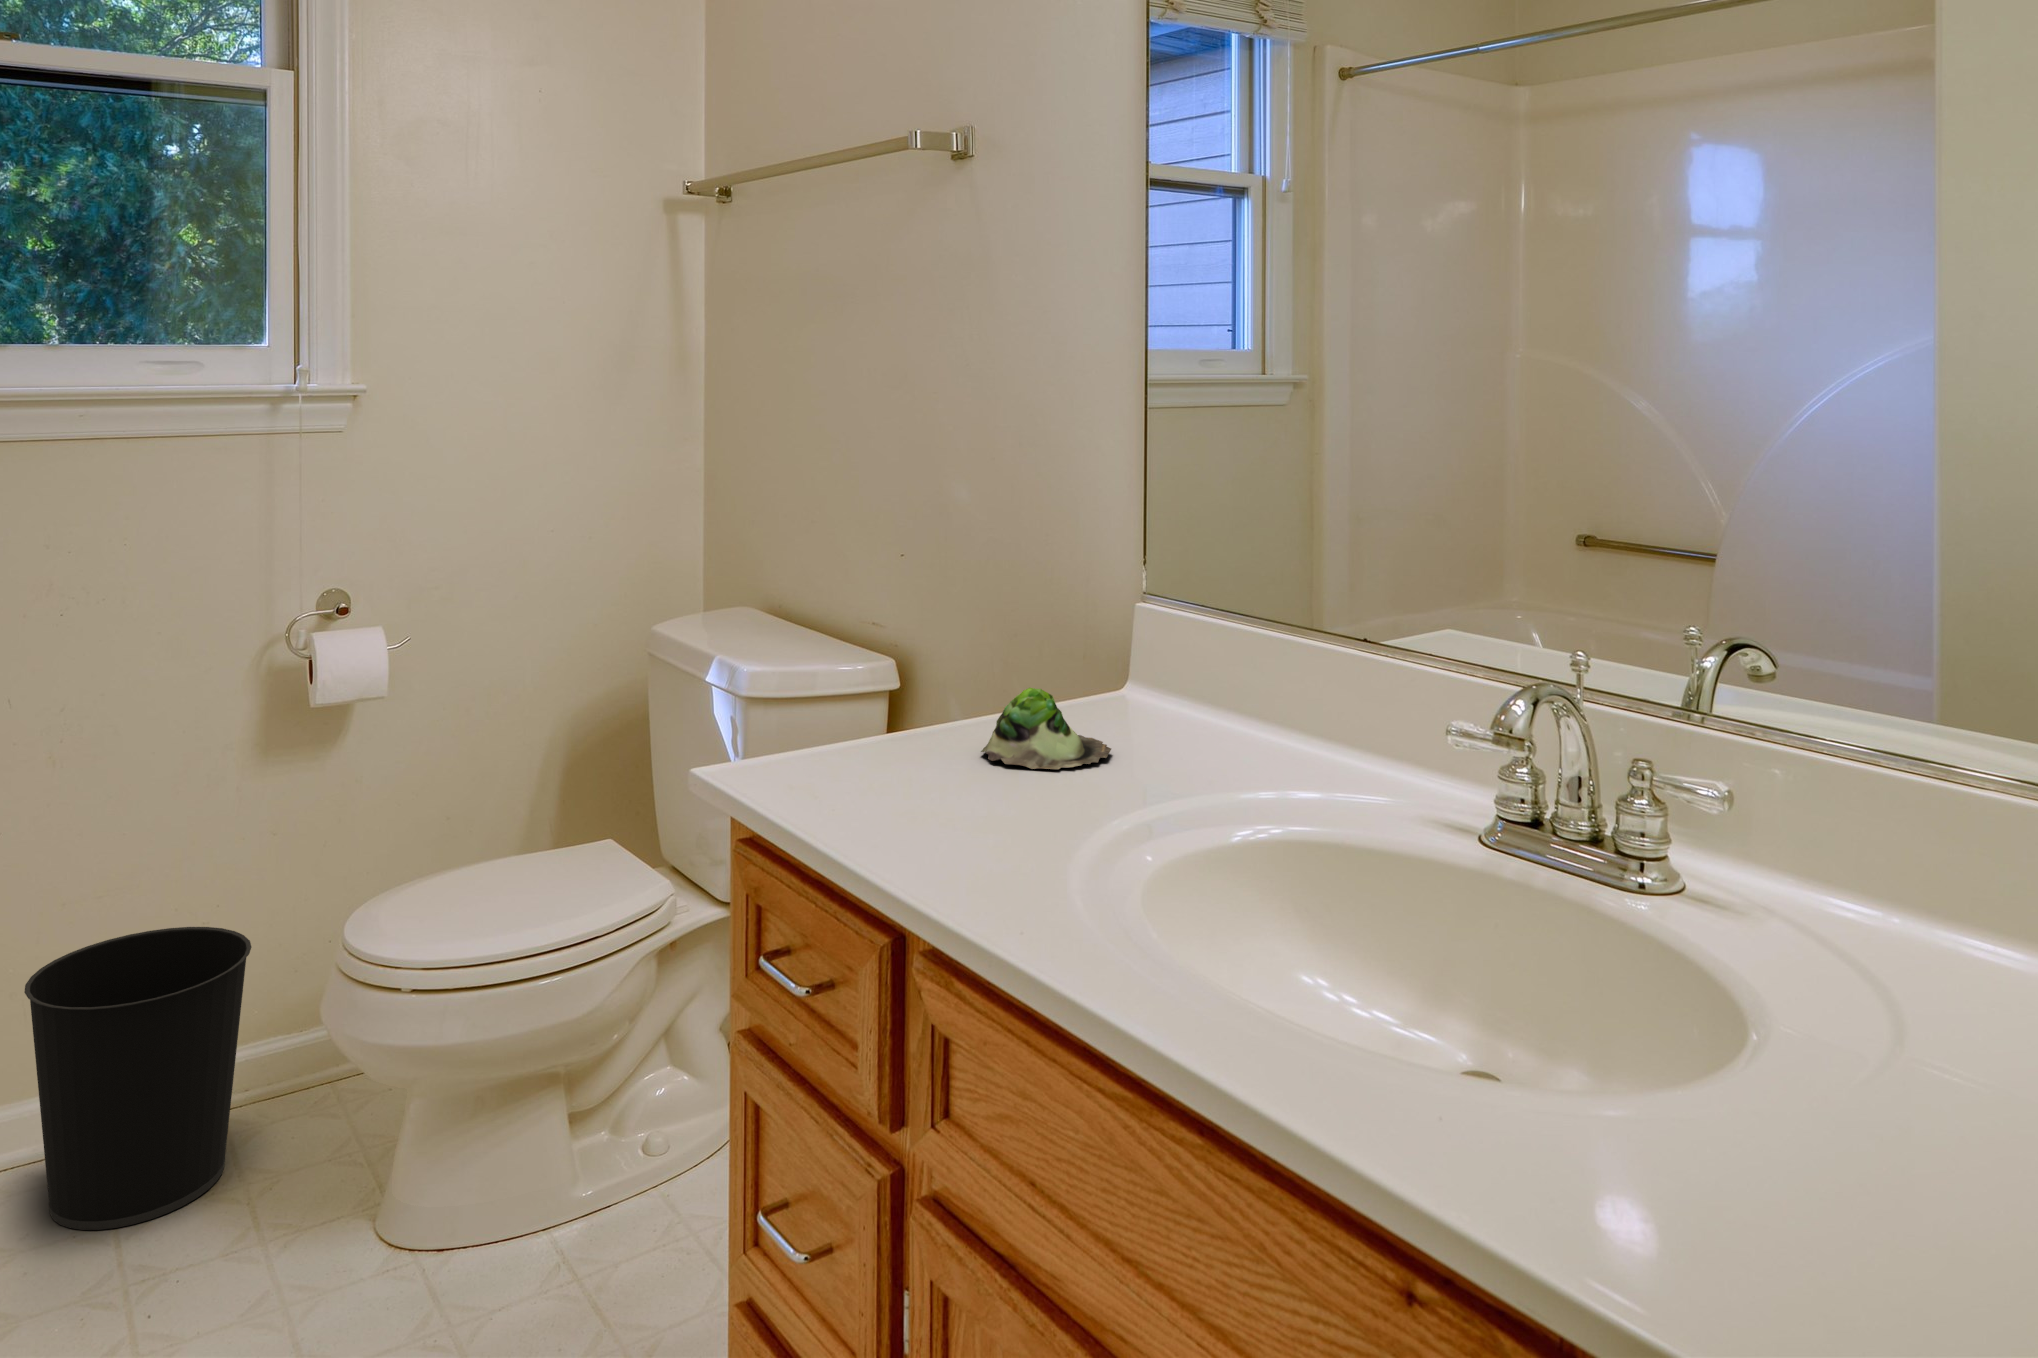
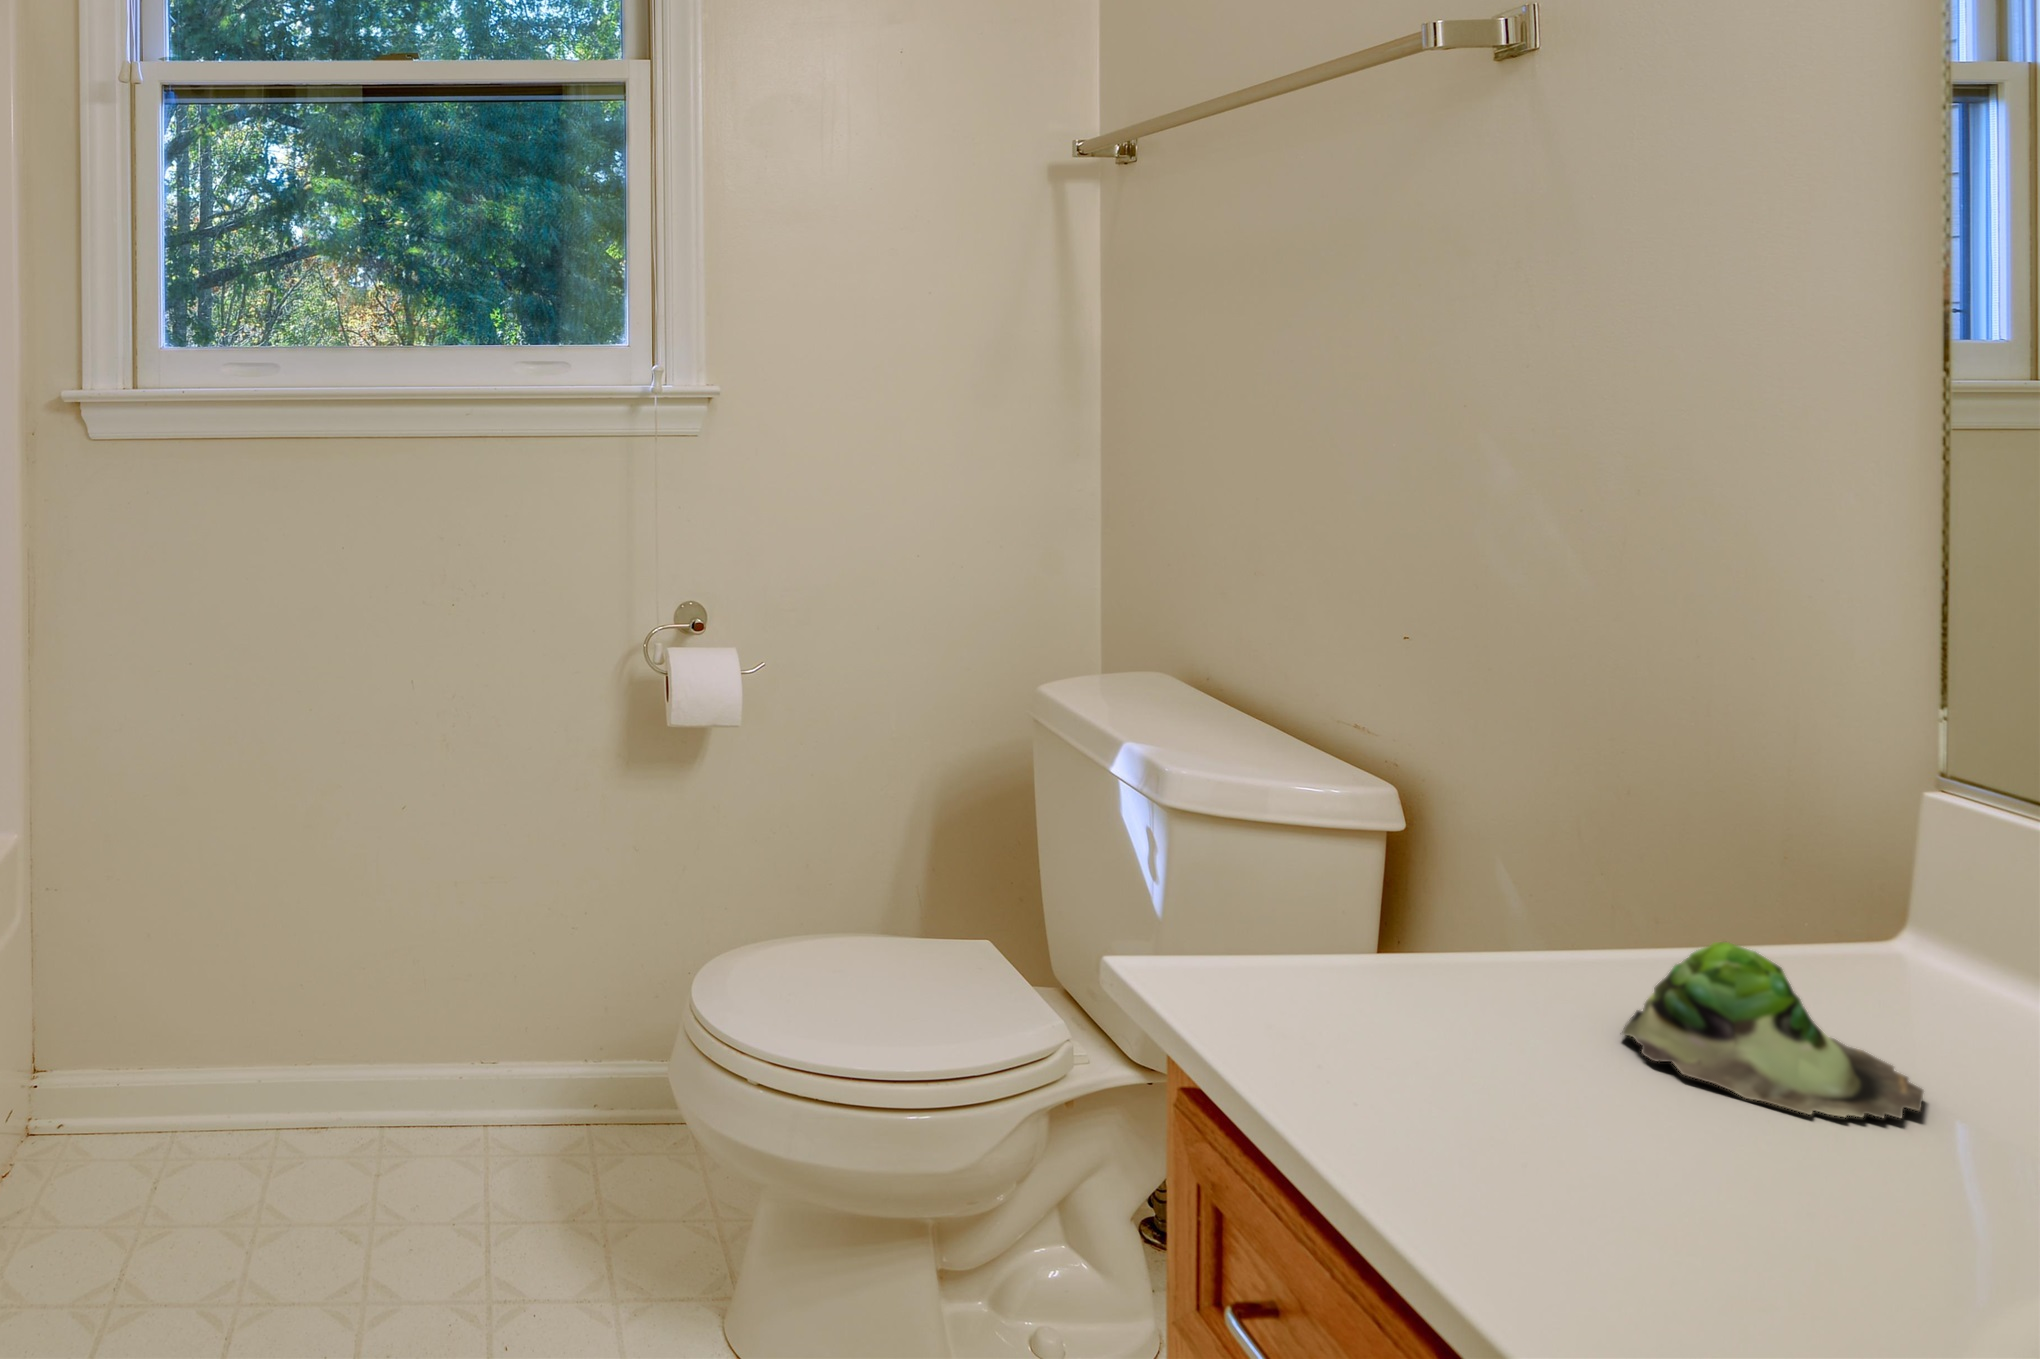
wastebasket: present [24,927,251,1230] -> none [422,930,614,1234]

